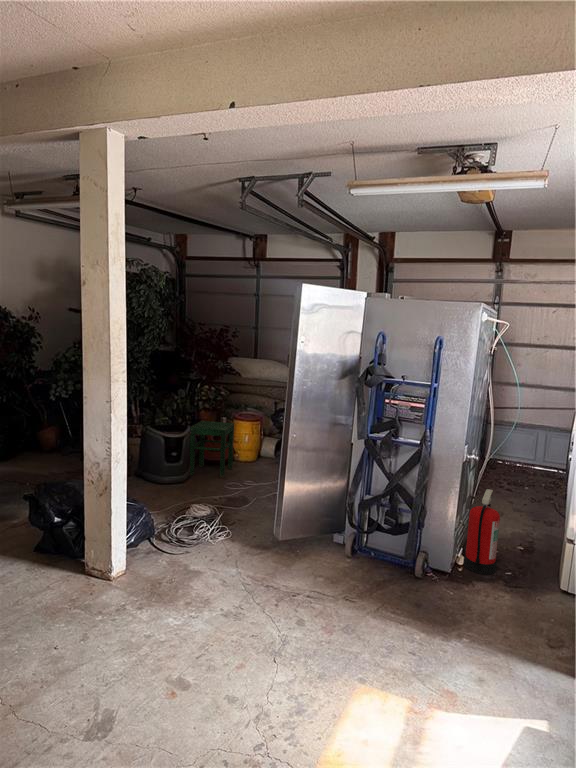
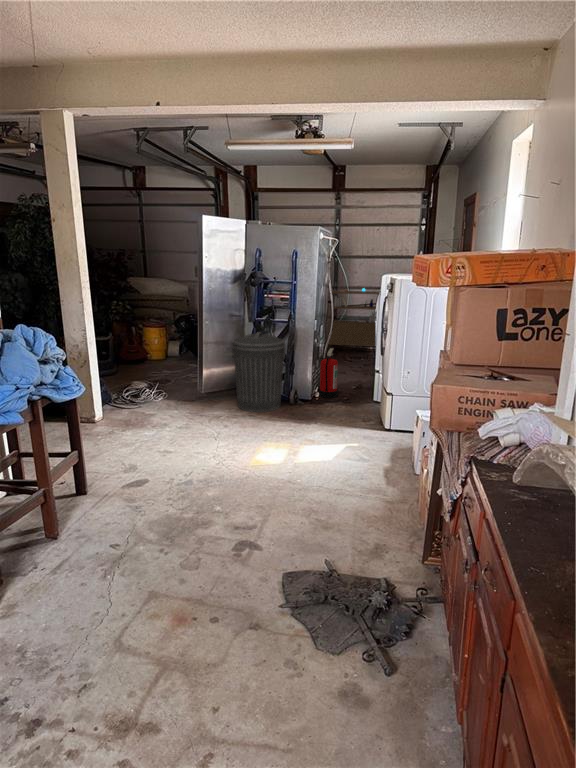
shelving unit: none [473,388,562,482] -> present [329,288,379,348]
stool: present [190,421,234,478] -> none [113,330,149,372]
trash can: none [326,458,413,593] -> present [232,332,285,412]

